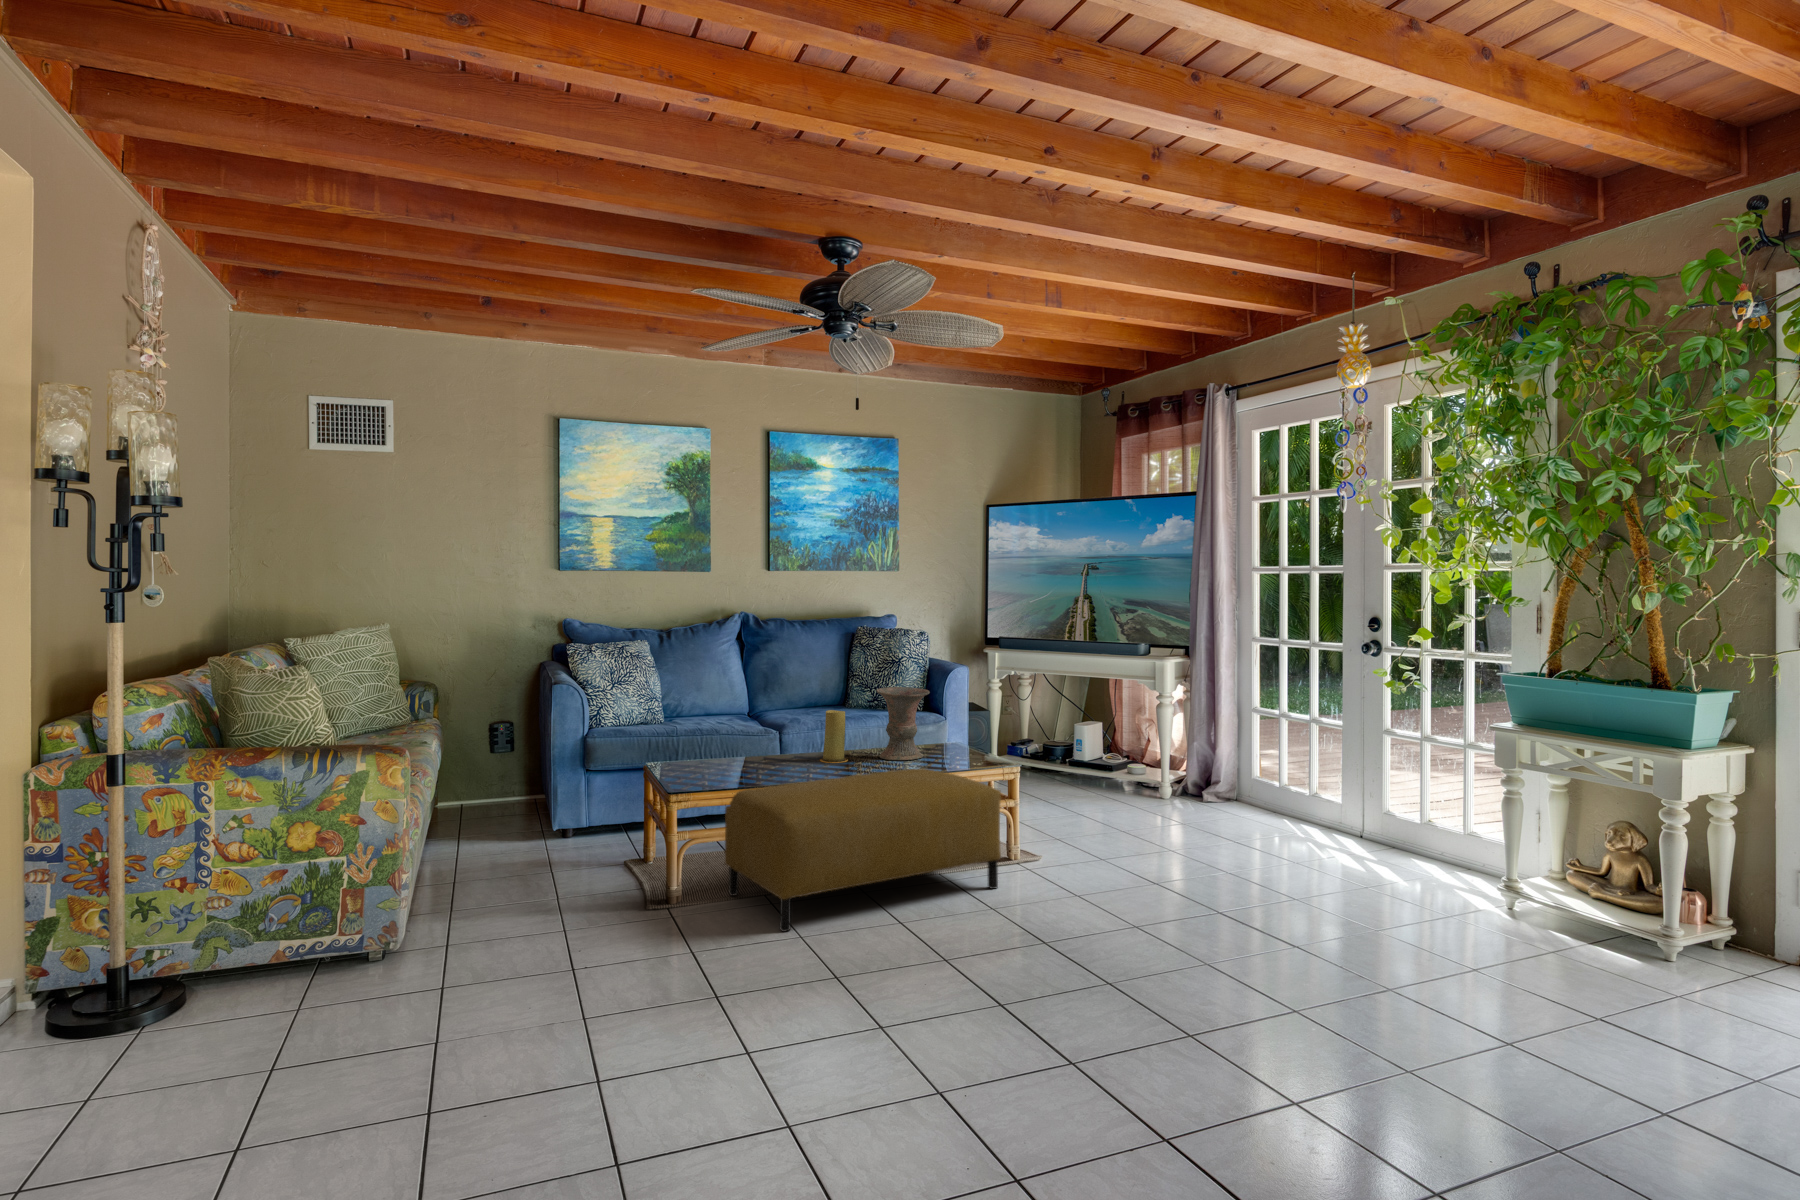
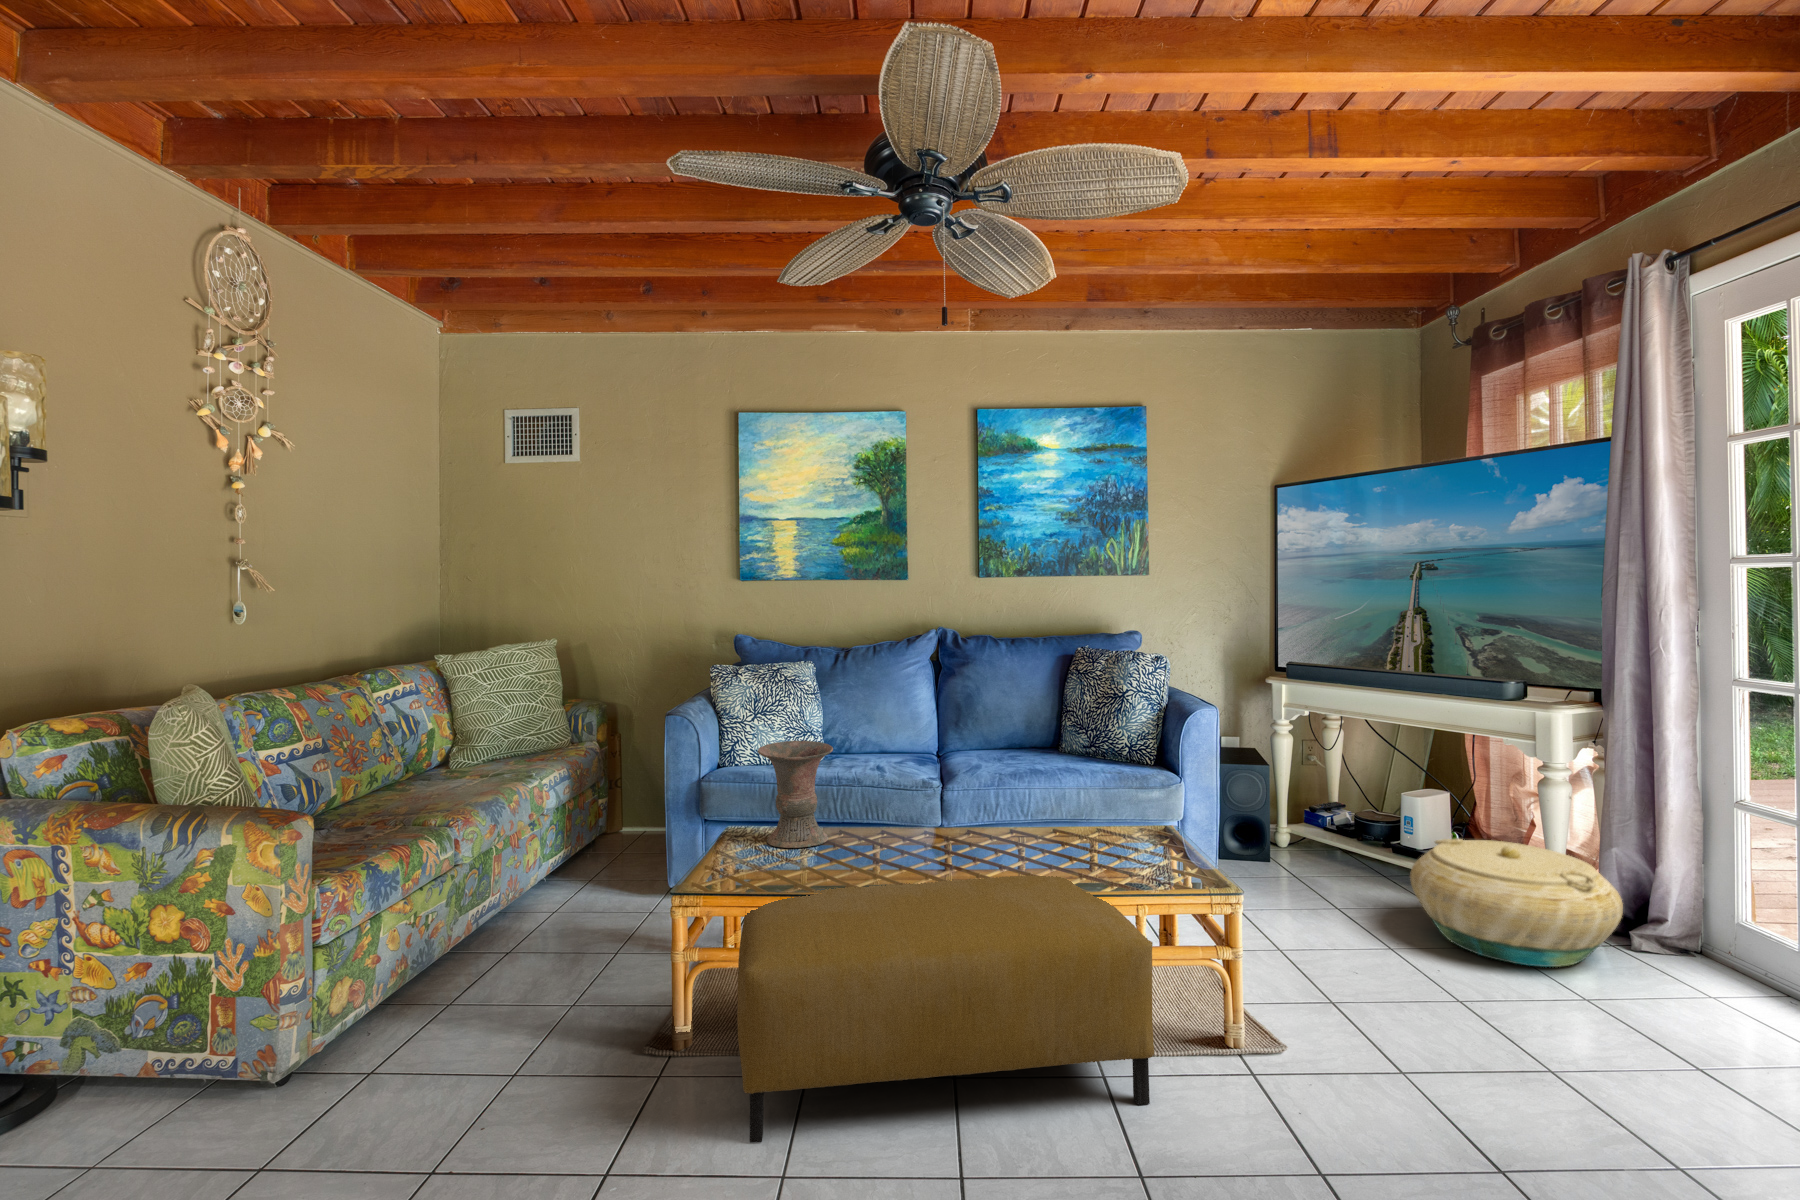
vase: present [876,687,930,760] -> present [758,740,833,848]
candle: present [820,710,848,763] -> none [937,772,977,849]
basket: none [1095,745,1208,814] -> present [1410,838,1623,967]

